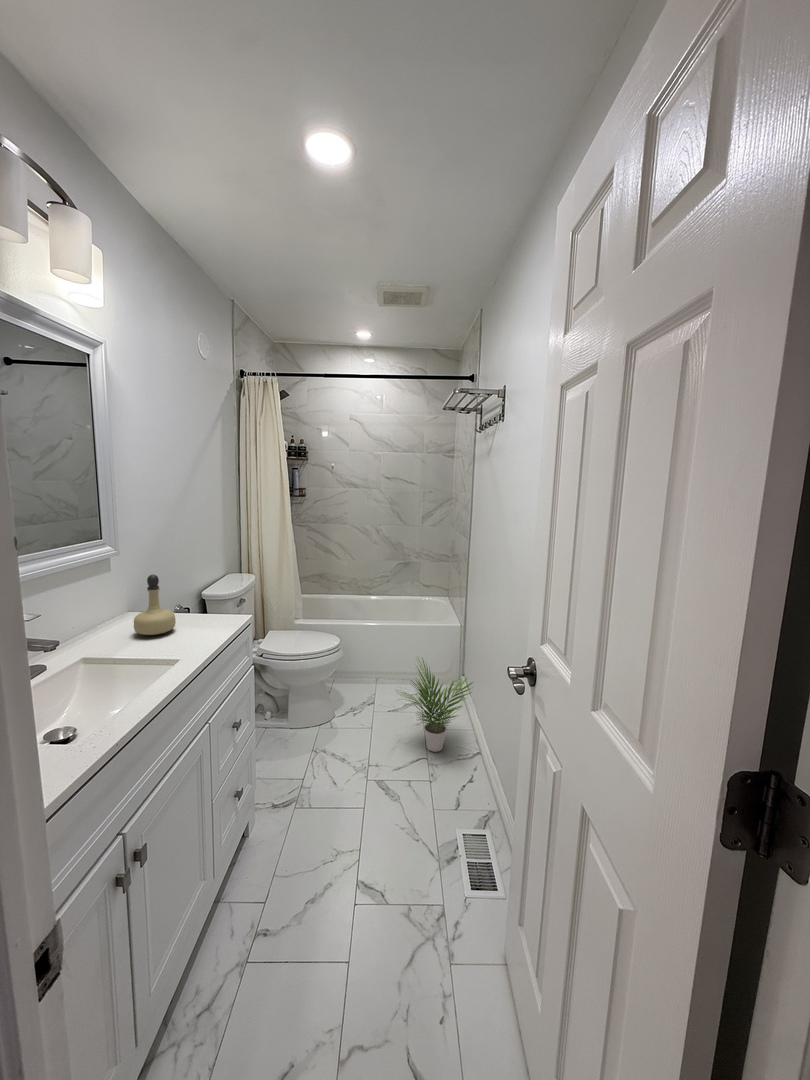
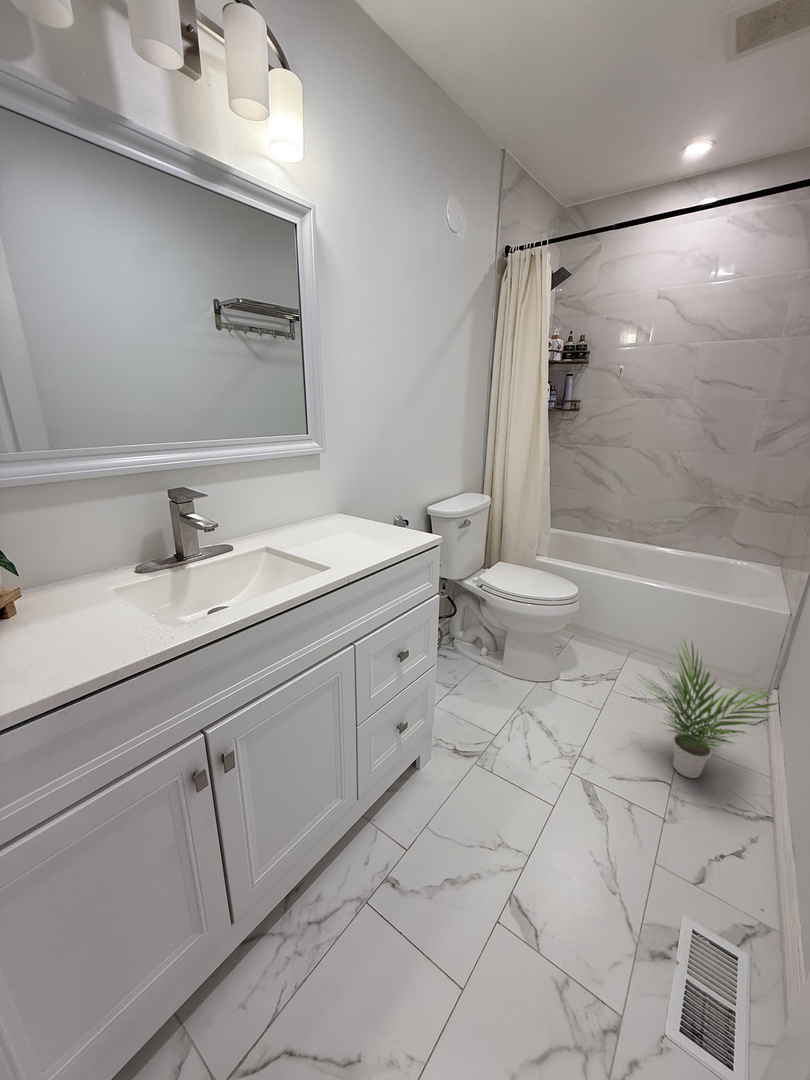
perfume bottle: present [134,575,176,635] -> none [317,472,357,537]

